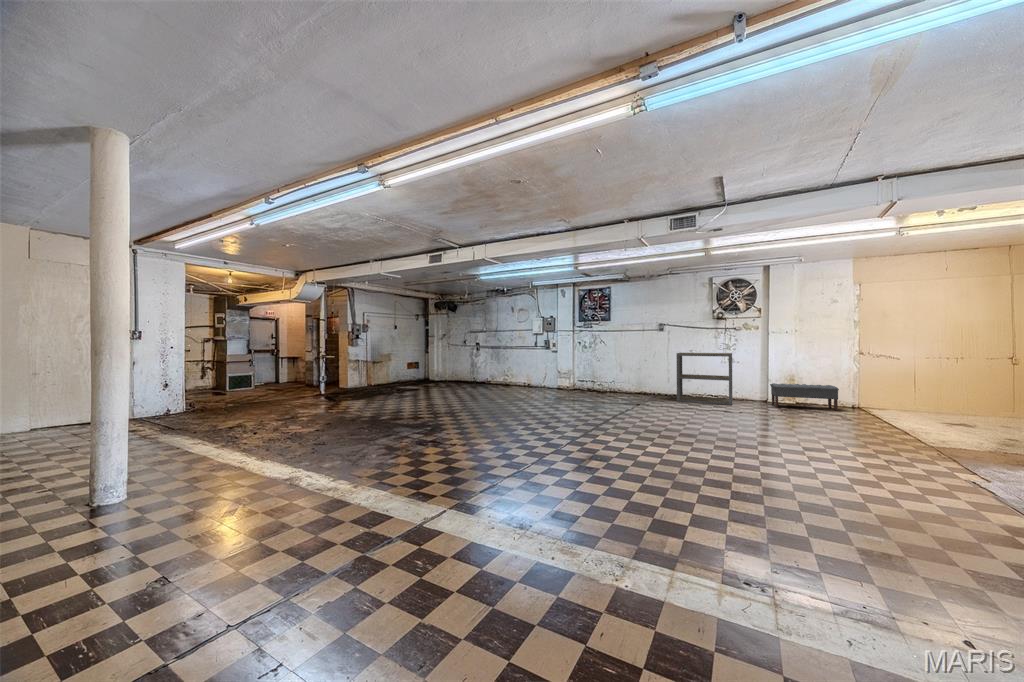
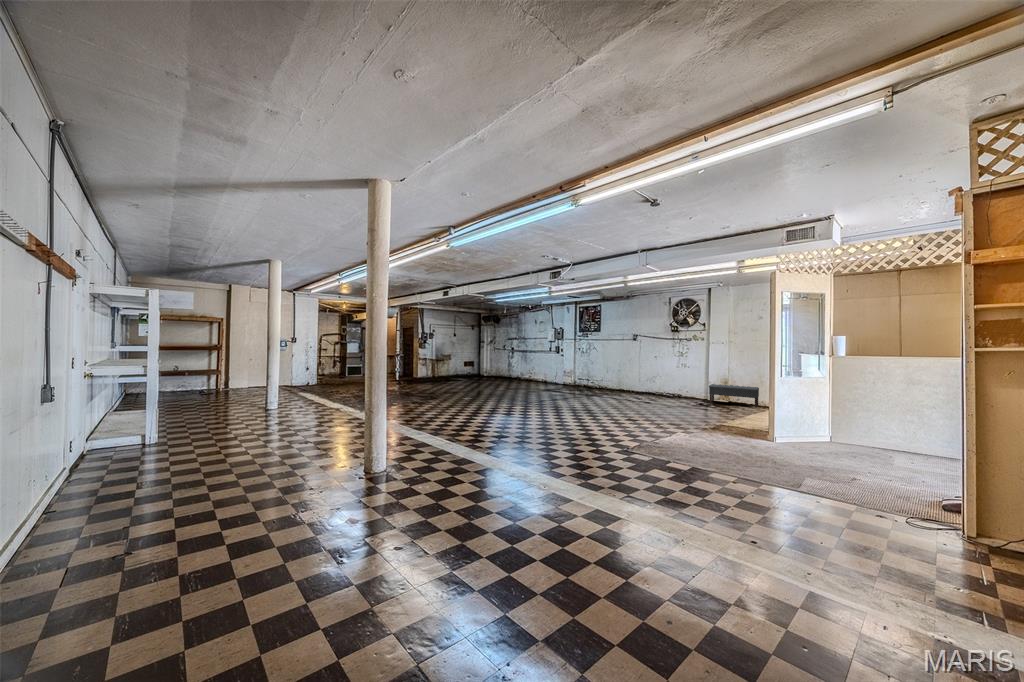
shelving unit: present [676,353,732,405] -> none [638,358,684,400]

